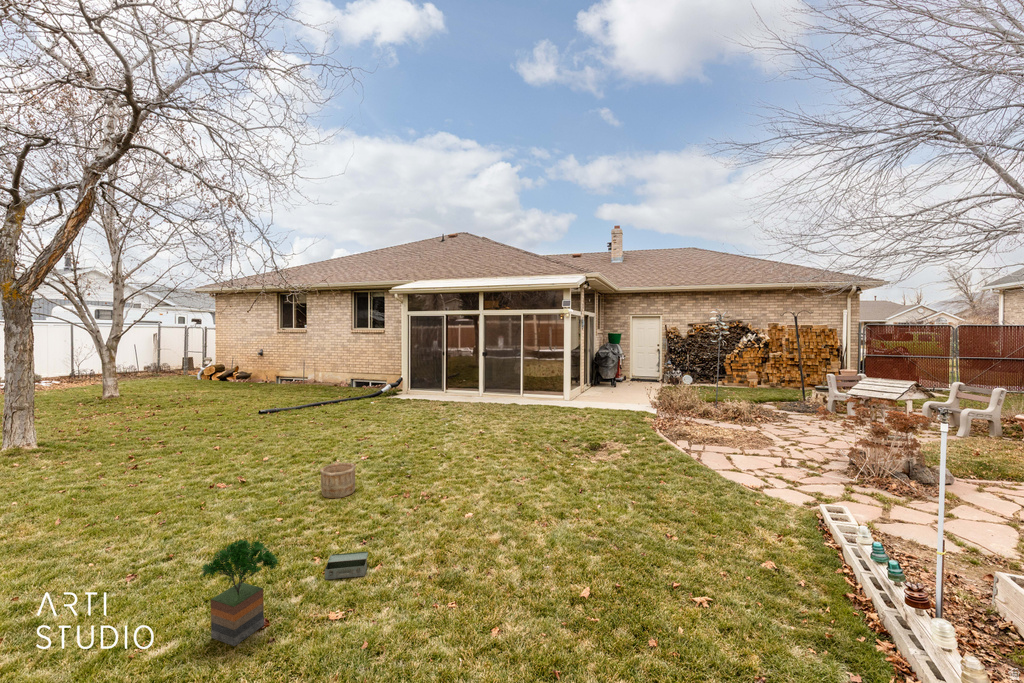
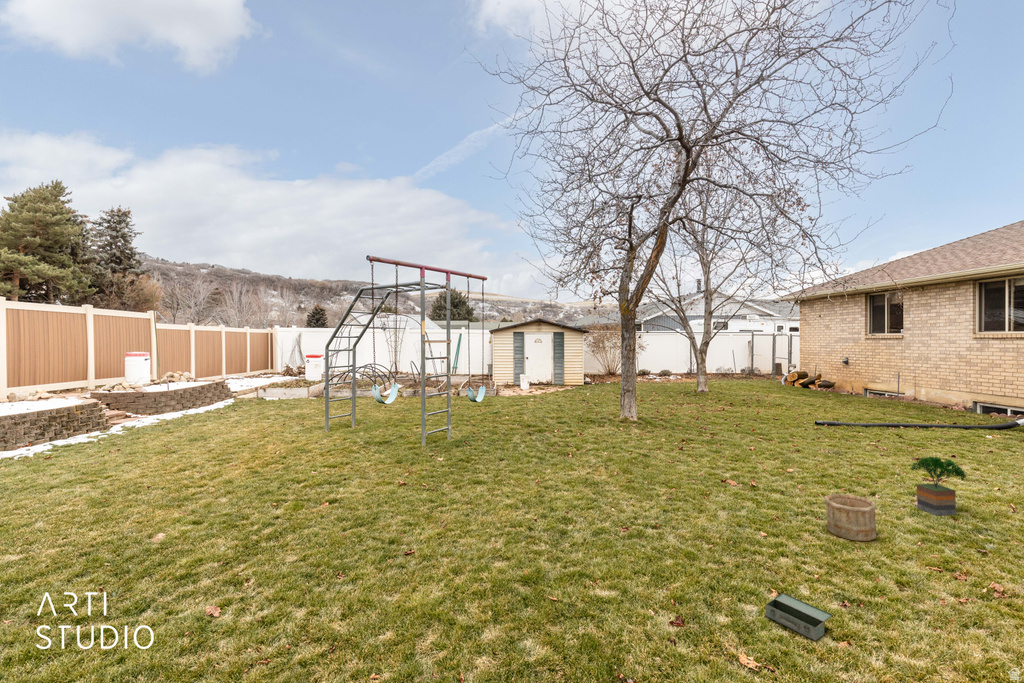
potted tree: present [201,540,278,646] -> present [911,457,967,516]

